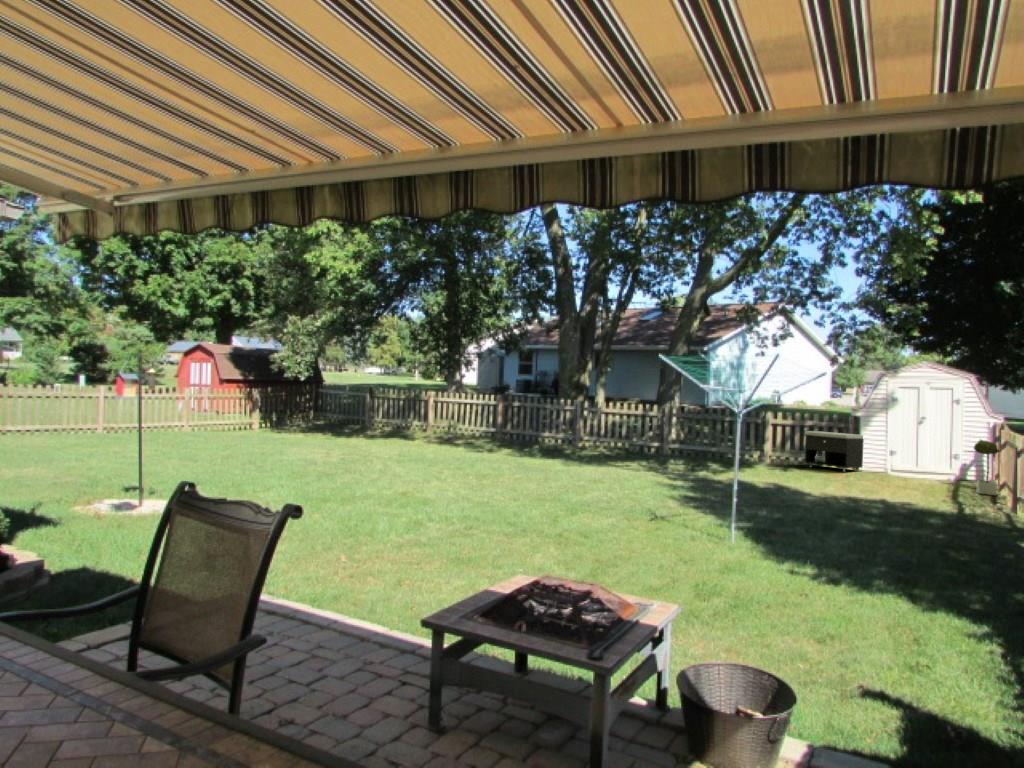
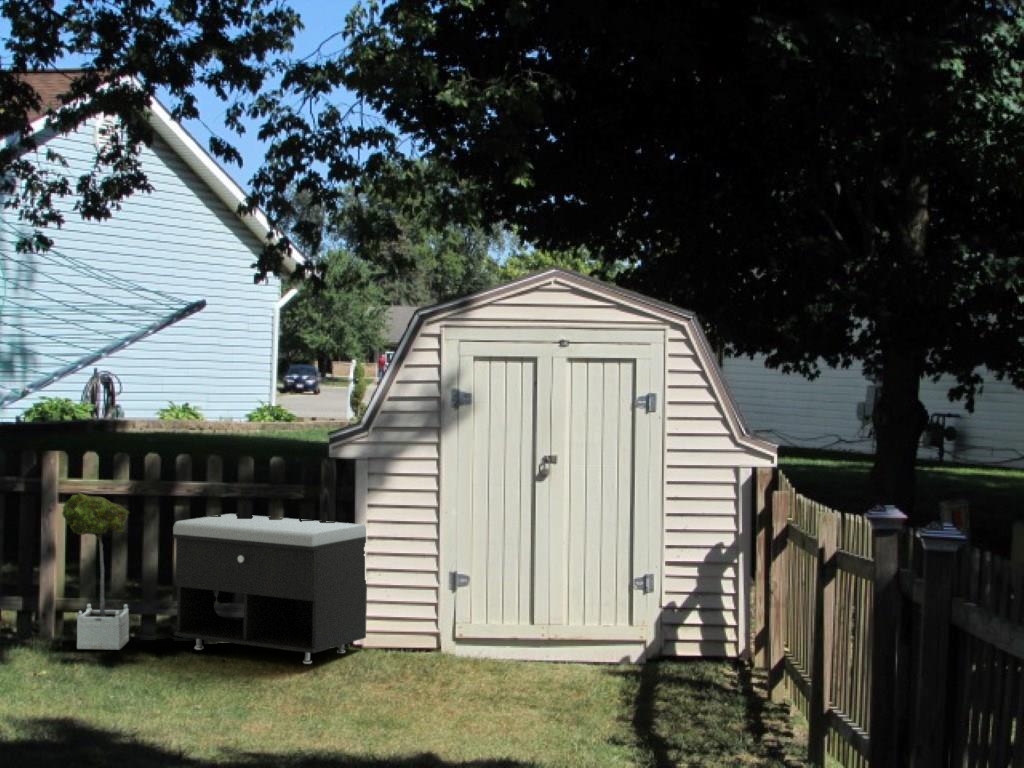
potted tree: present [974,440,1000,495] -> present [62,493,129,649]

